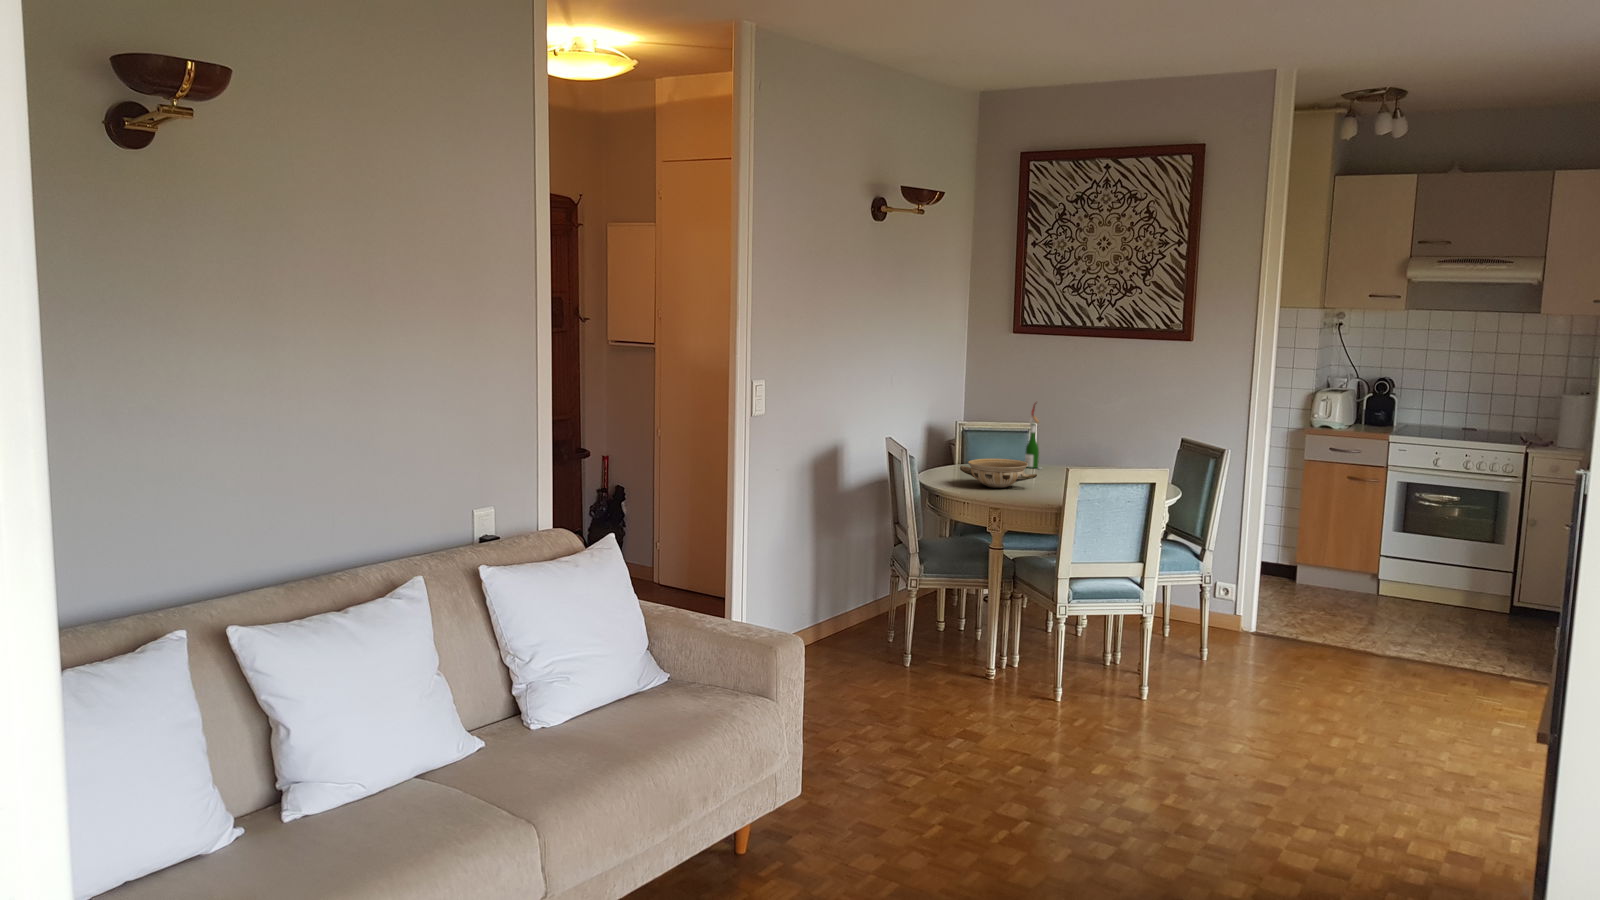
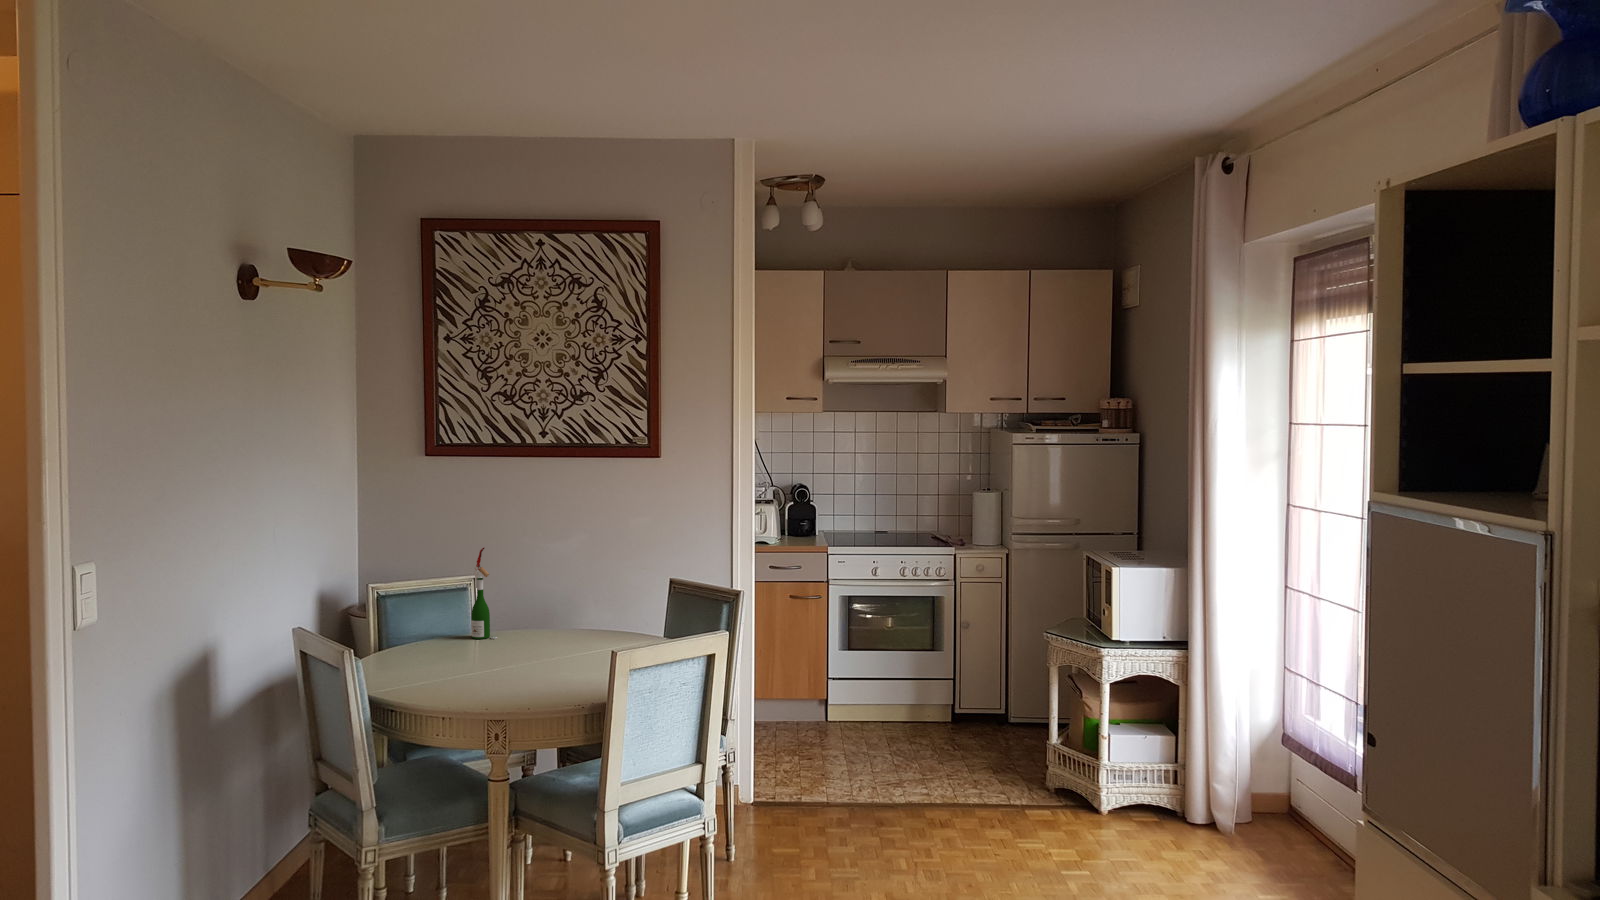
ceramic bowl: present [960,458,1037,488] -> none [406,636,524,683]

